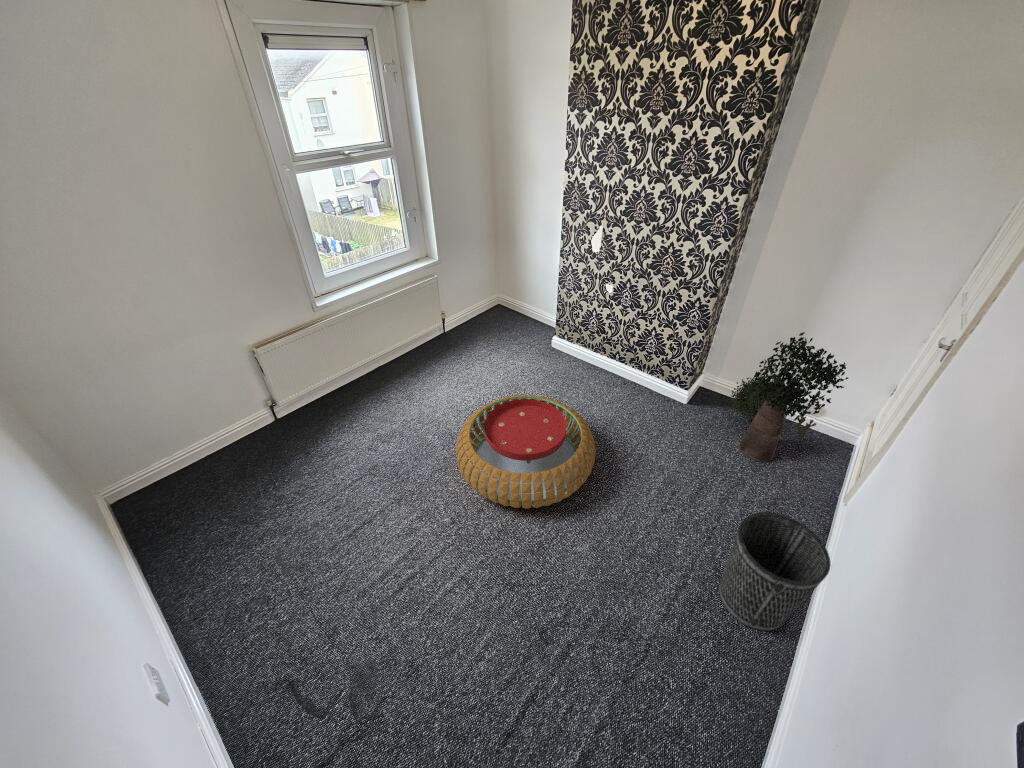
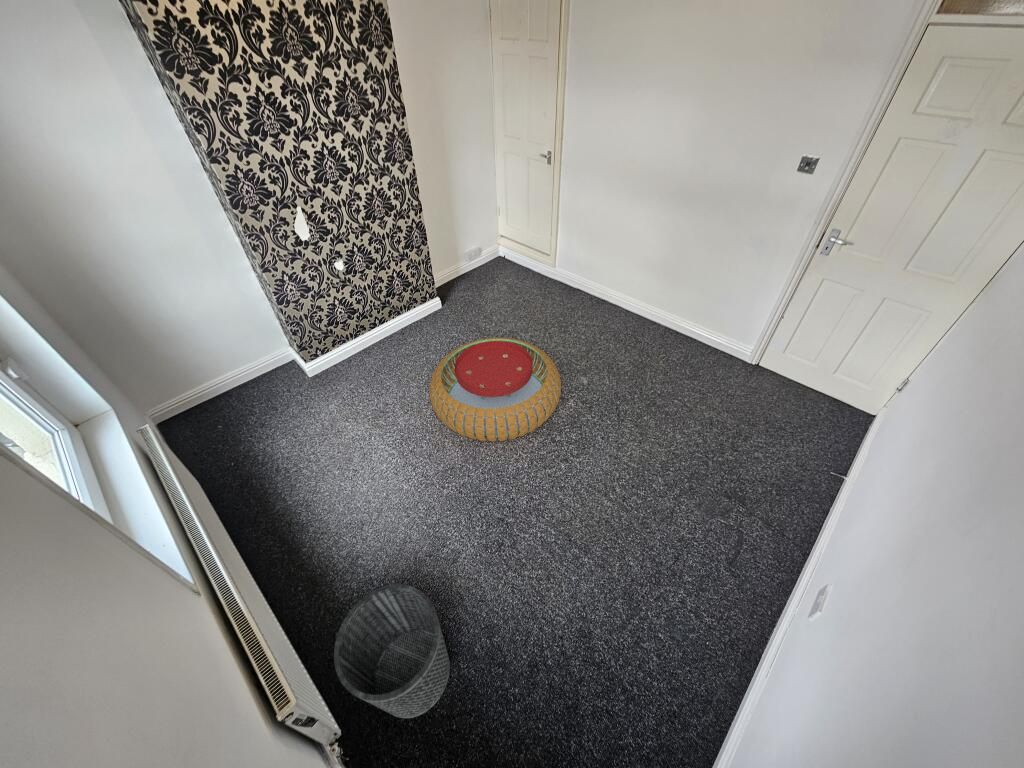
potted plant: present [731,332,848,462] -> none [446,199,521,295]
wastebasket: present [719,512,830,631] -> present [334,584,450,718]

